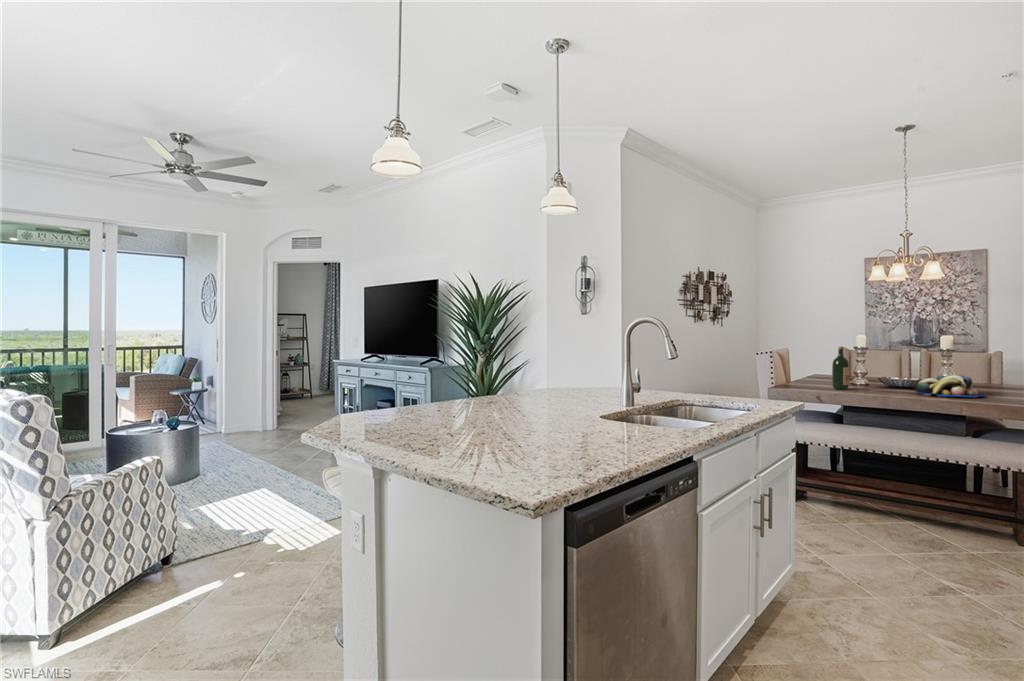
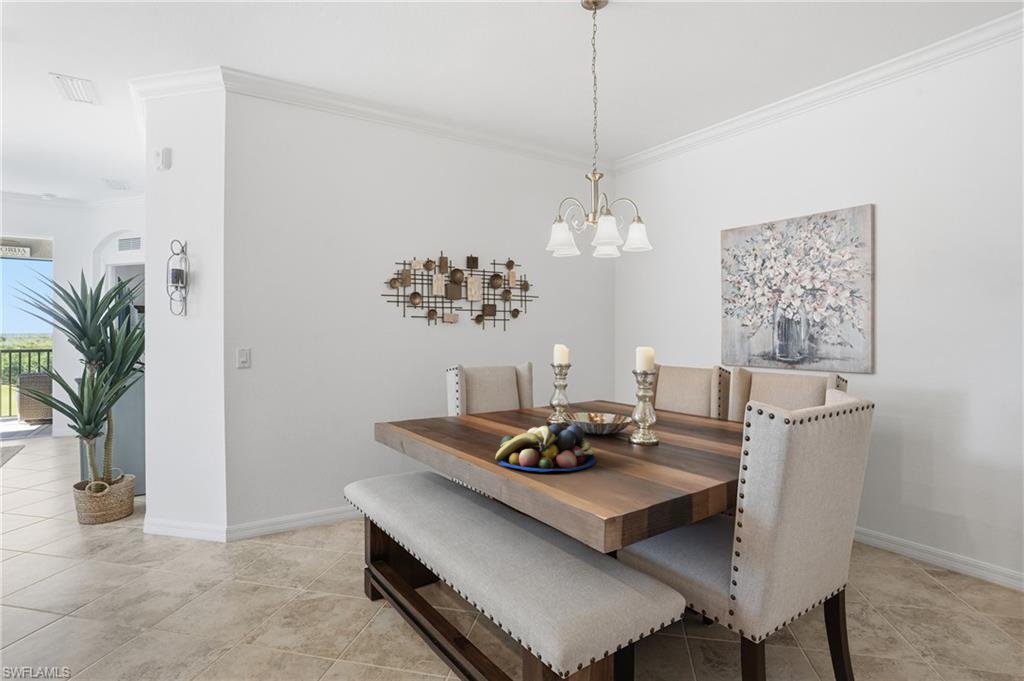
wine bottle: present [832,347,849,390] -> none [434,367,457,438]

